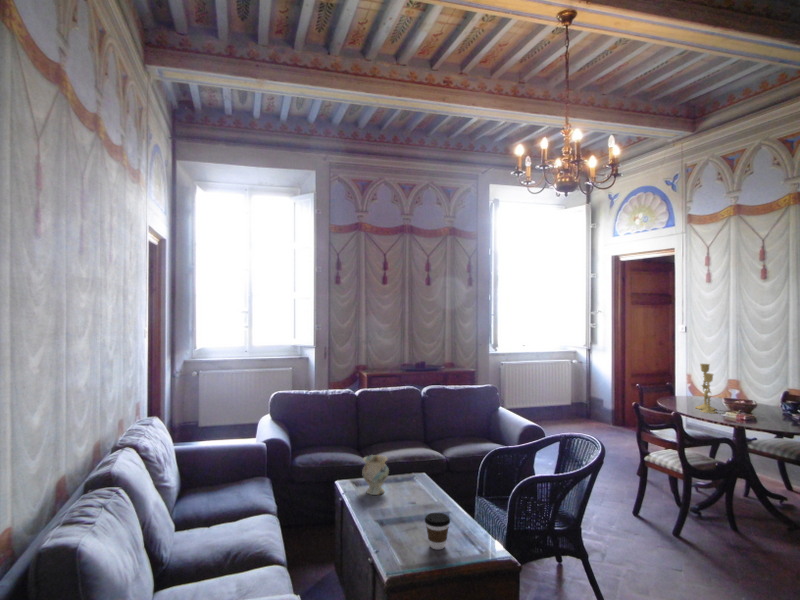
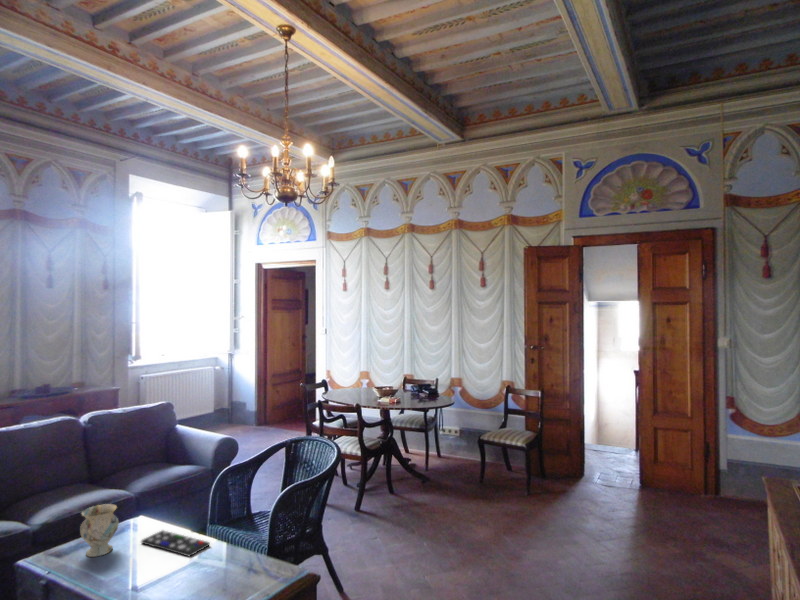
candlestick: present [696,364,717,413] -> none [352,359,371,399]
remote control: none [404,490,445,518] -> present [142,531,210,556]
coffee cup: present [425,513,450,550] -> none [216,539,245,579]

